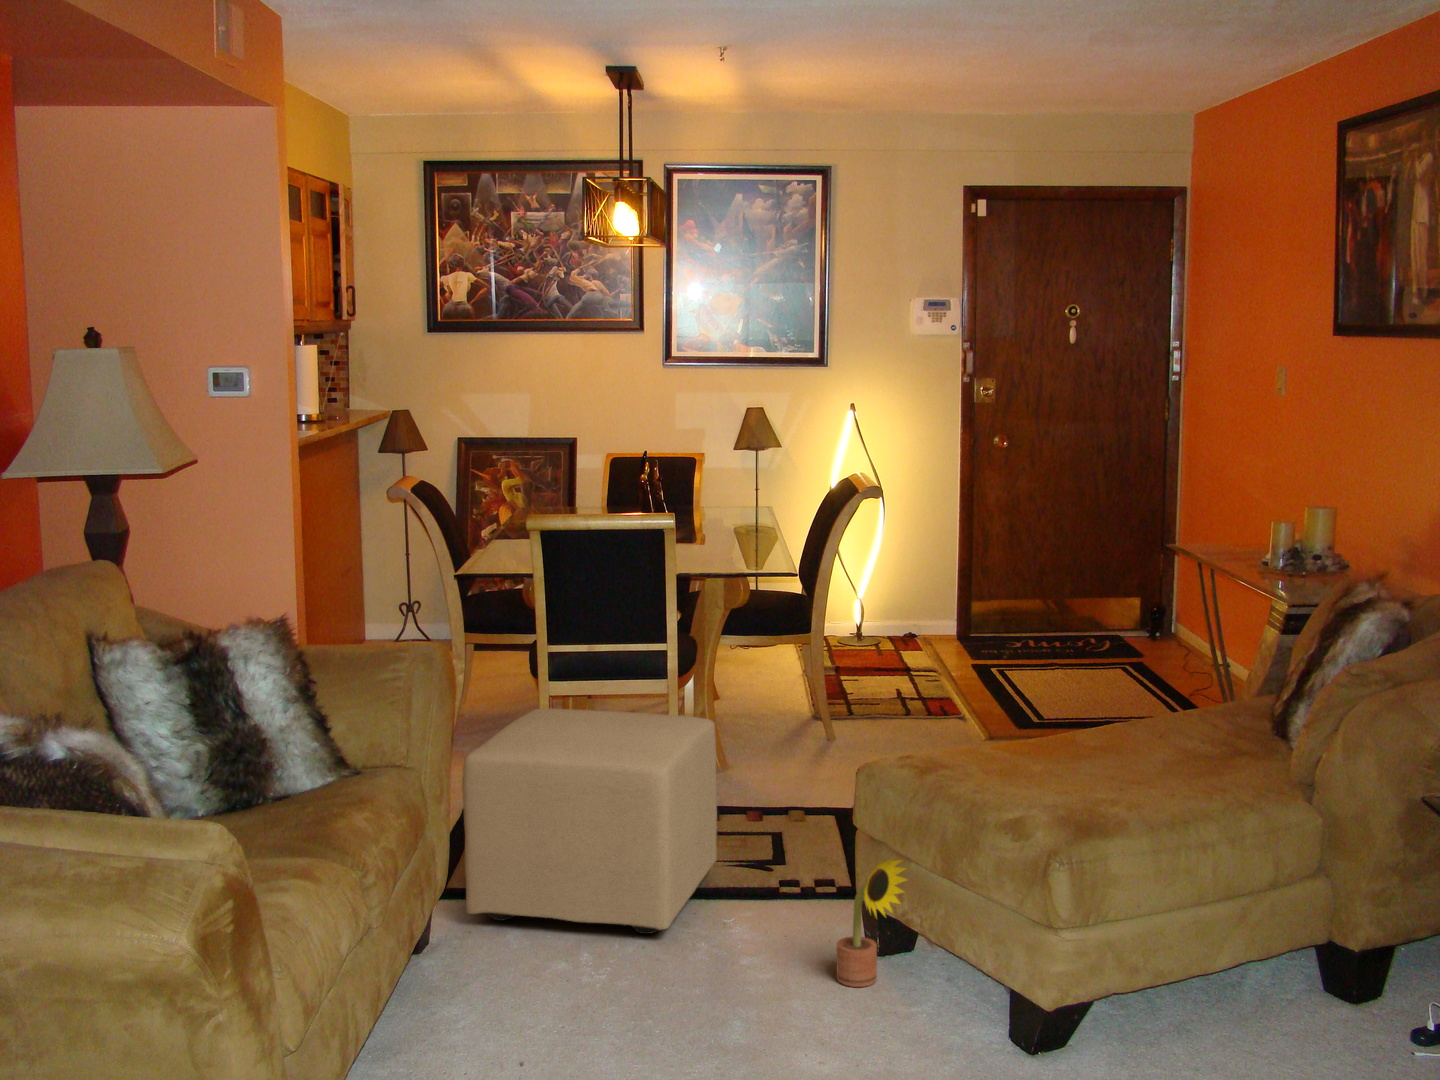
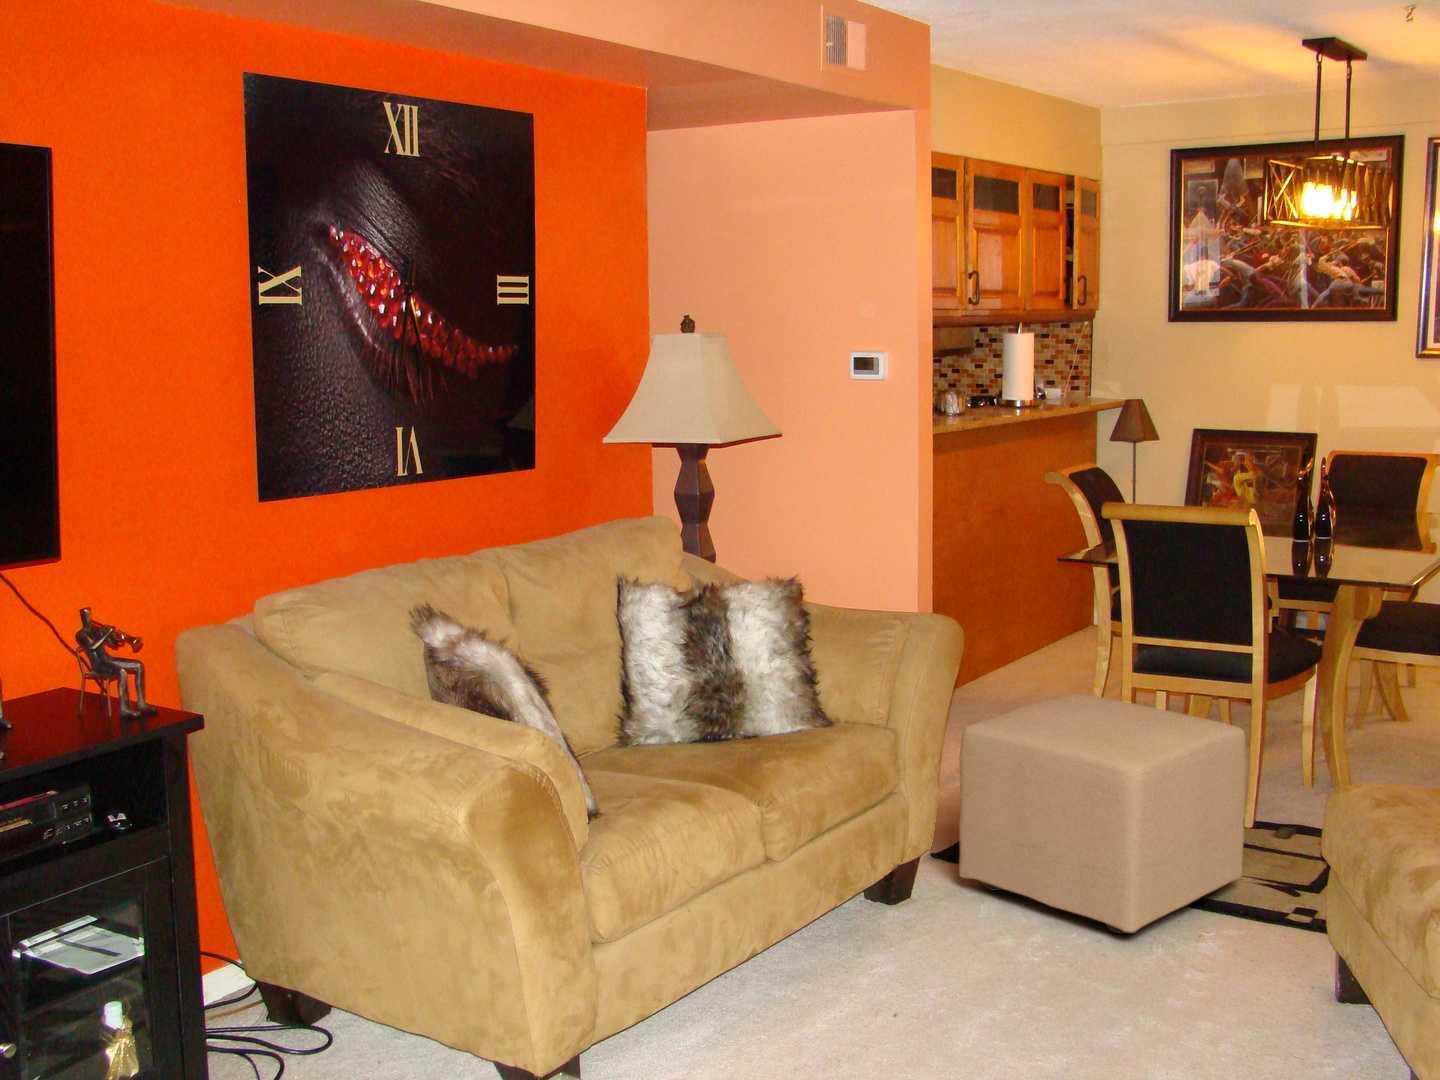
decorative plant: present [837,858,907,987] -> none [1279,904,1368,1041]

